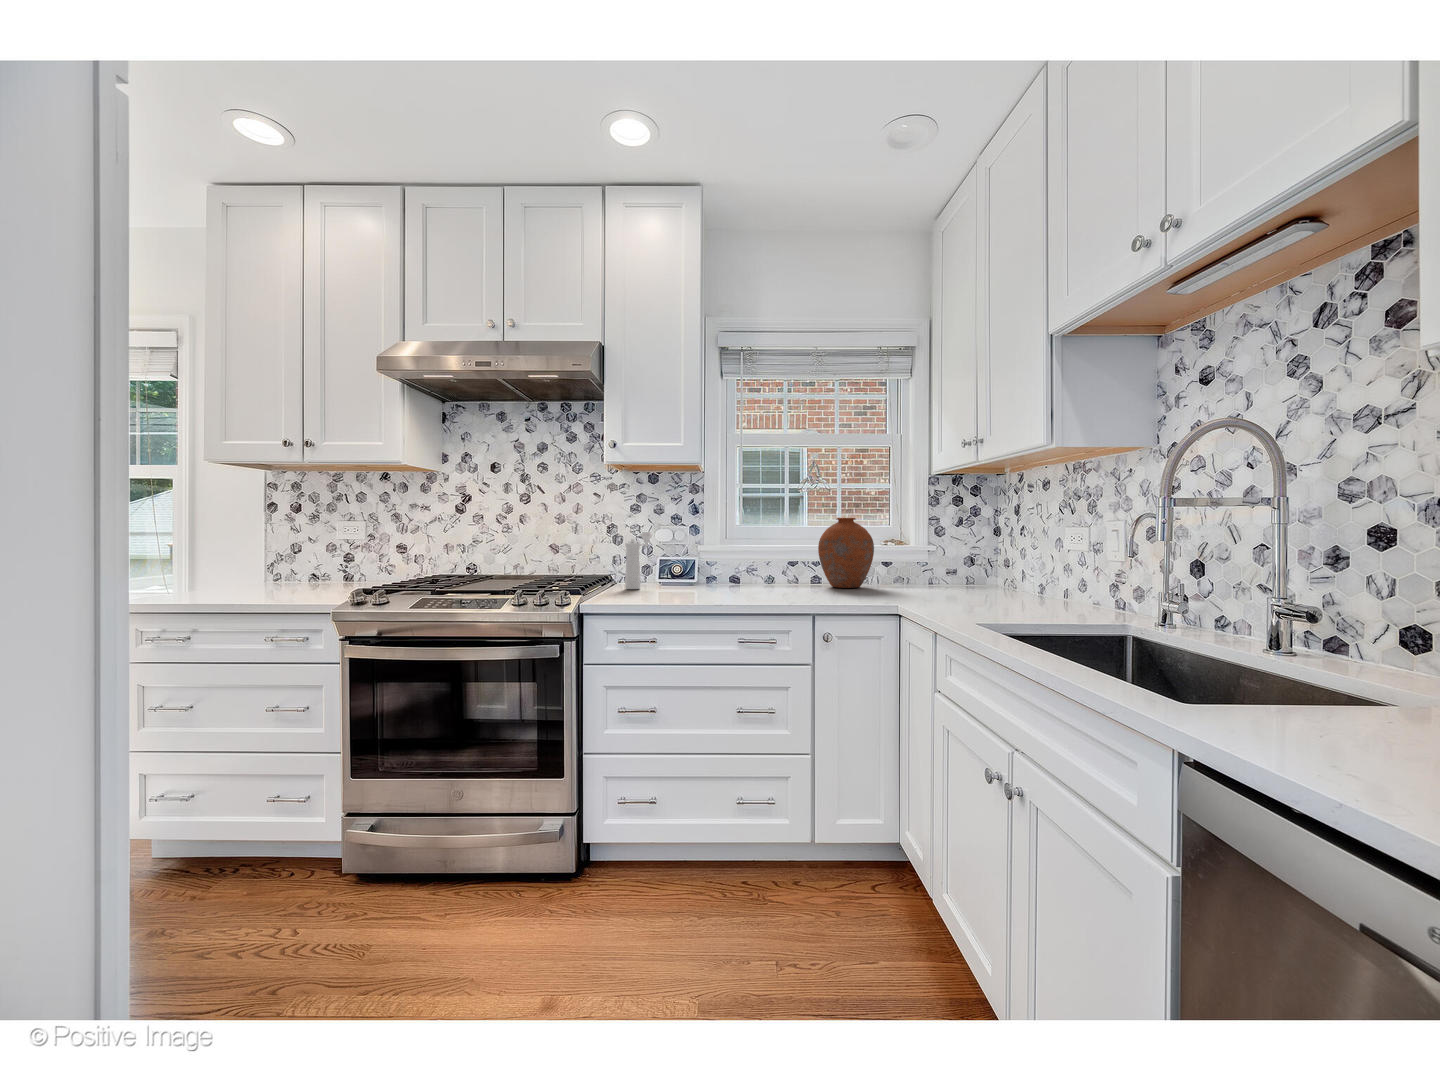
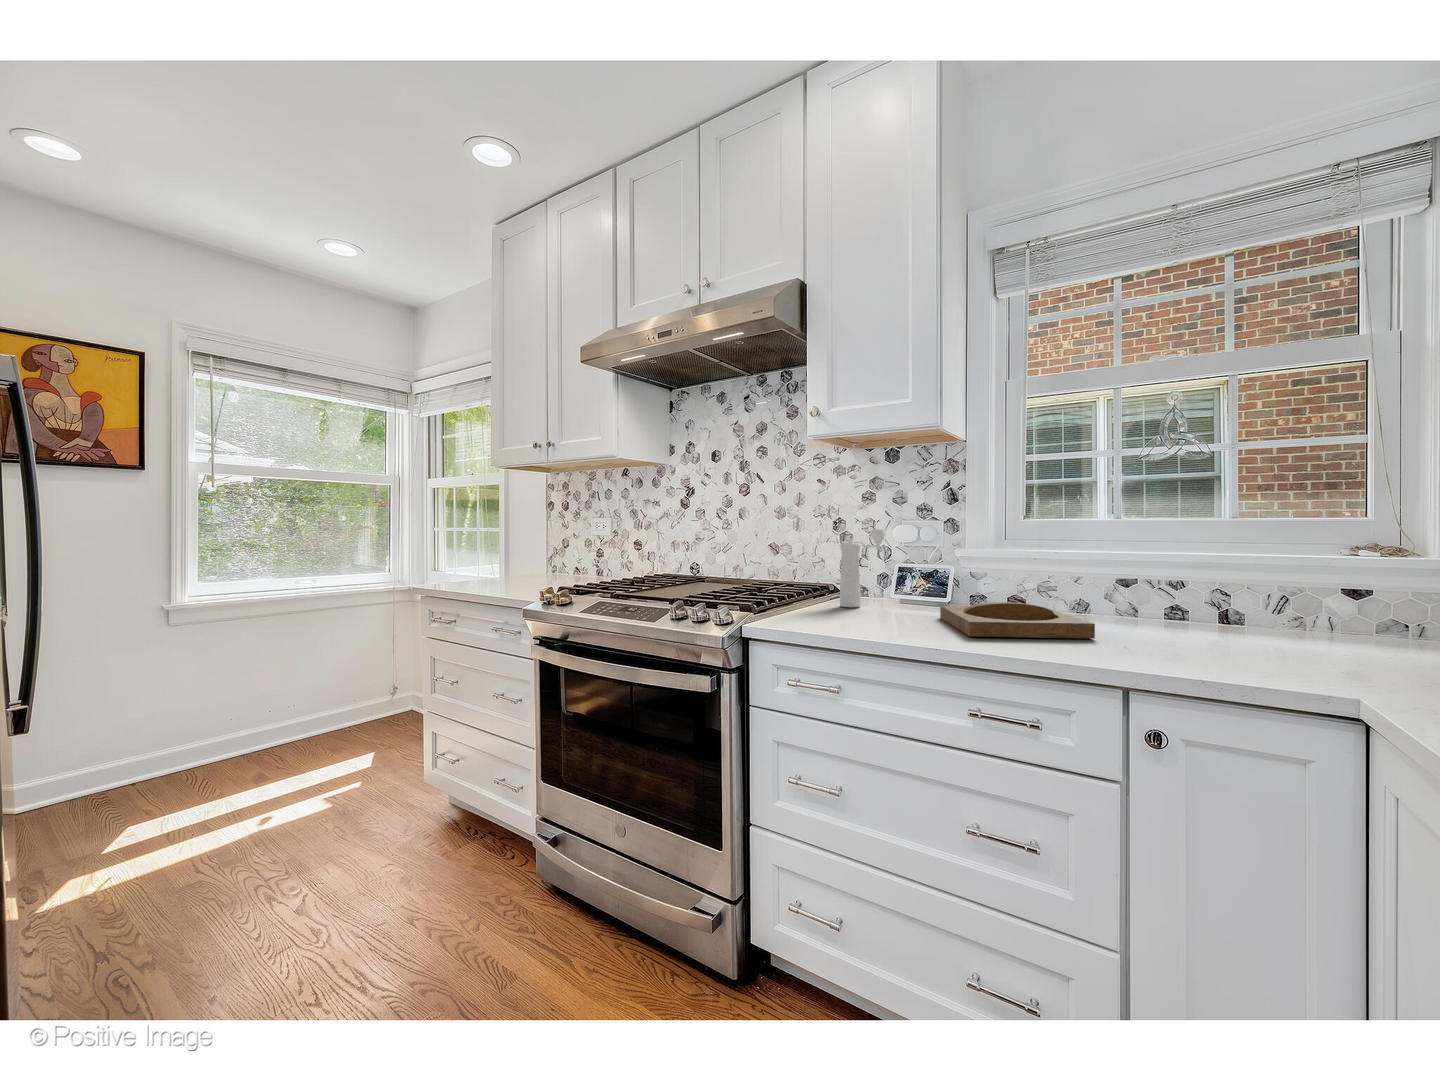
vase: present [818,518,874,588] -> none [1175,502,1313,637]
tray: none [700,577,791,597] -> present [940,602,1095,639]

